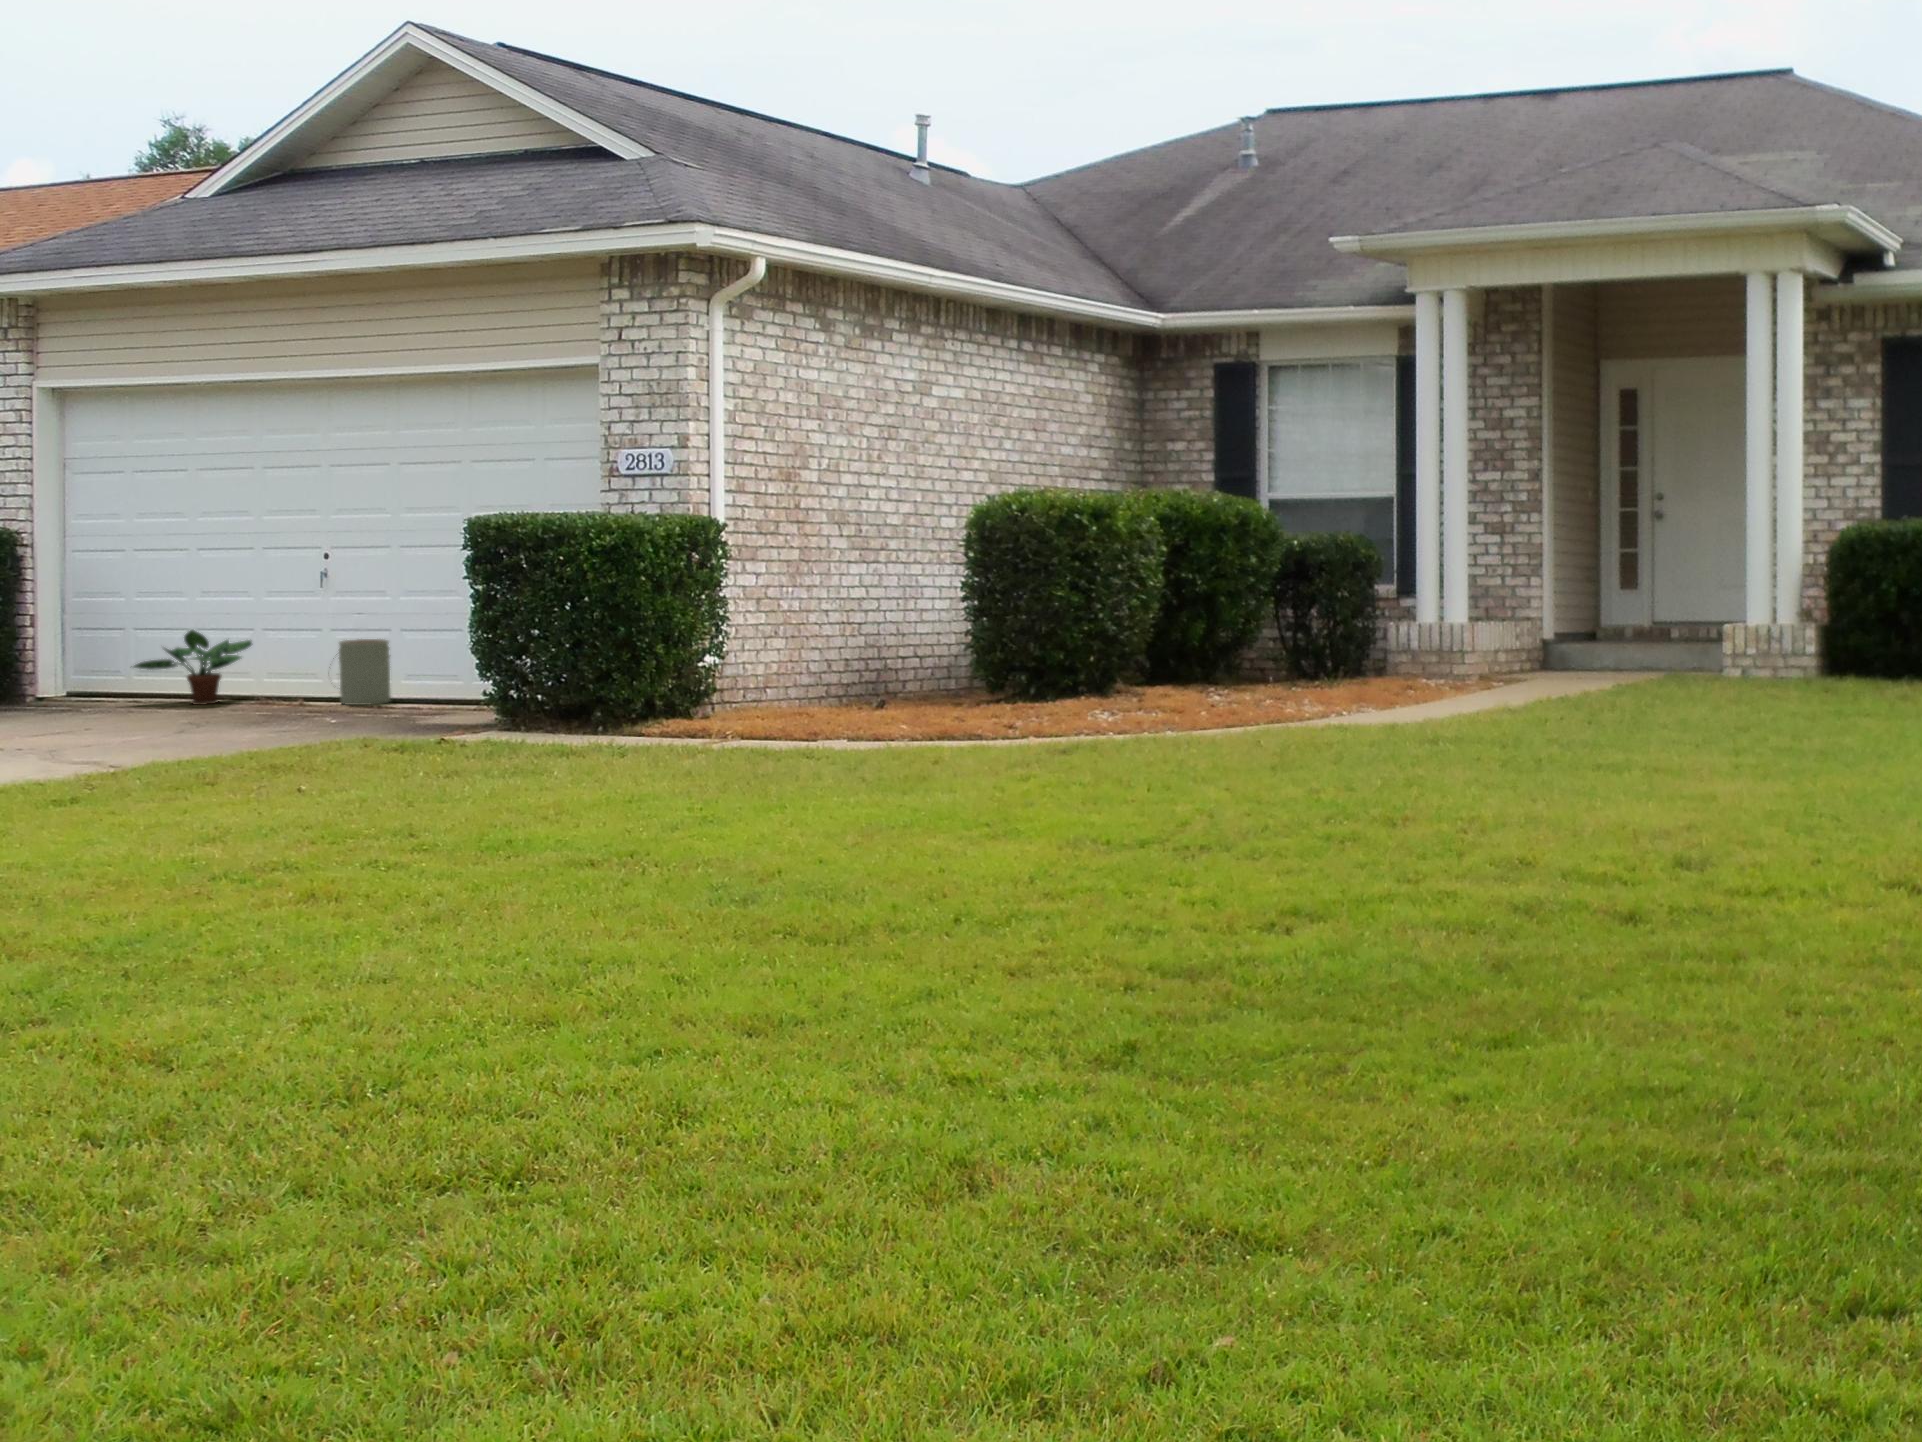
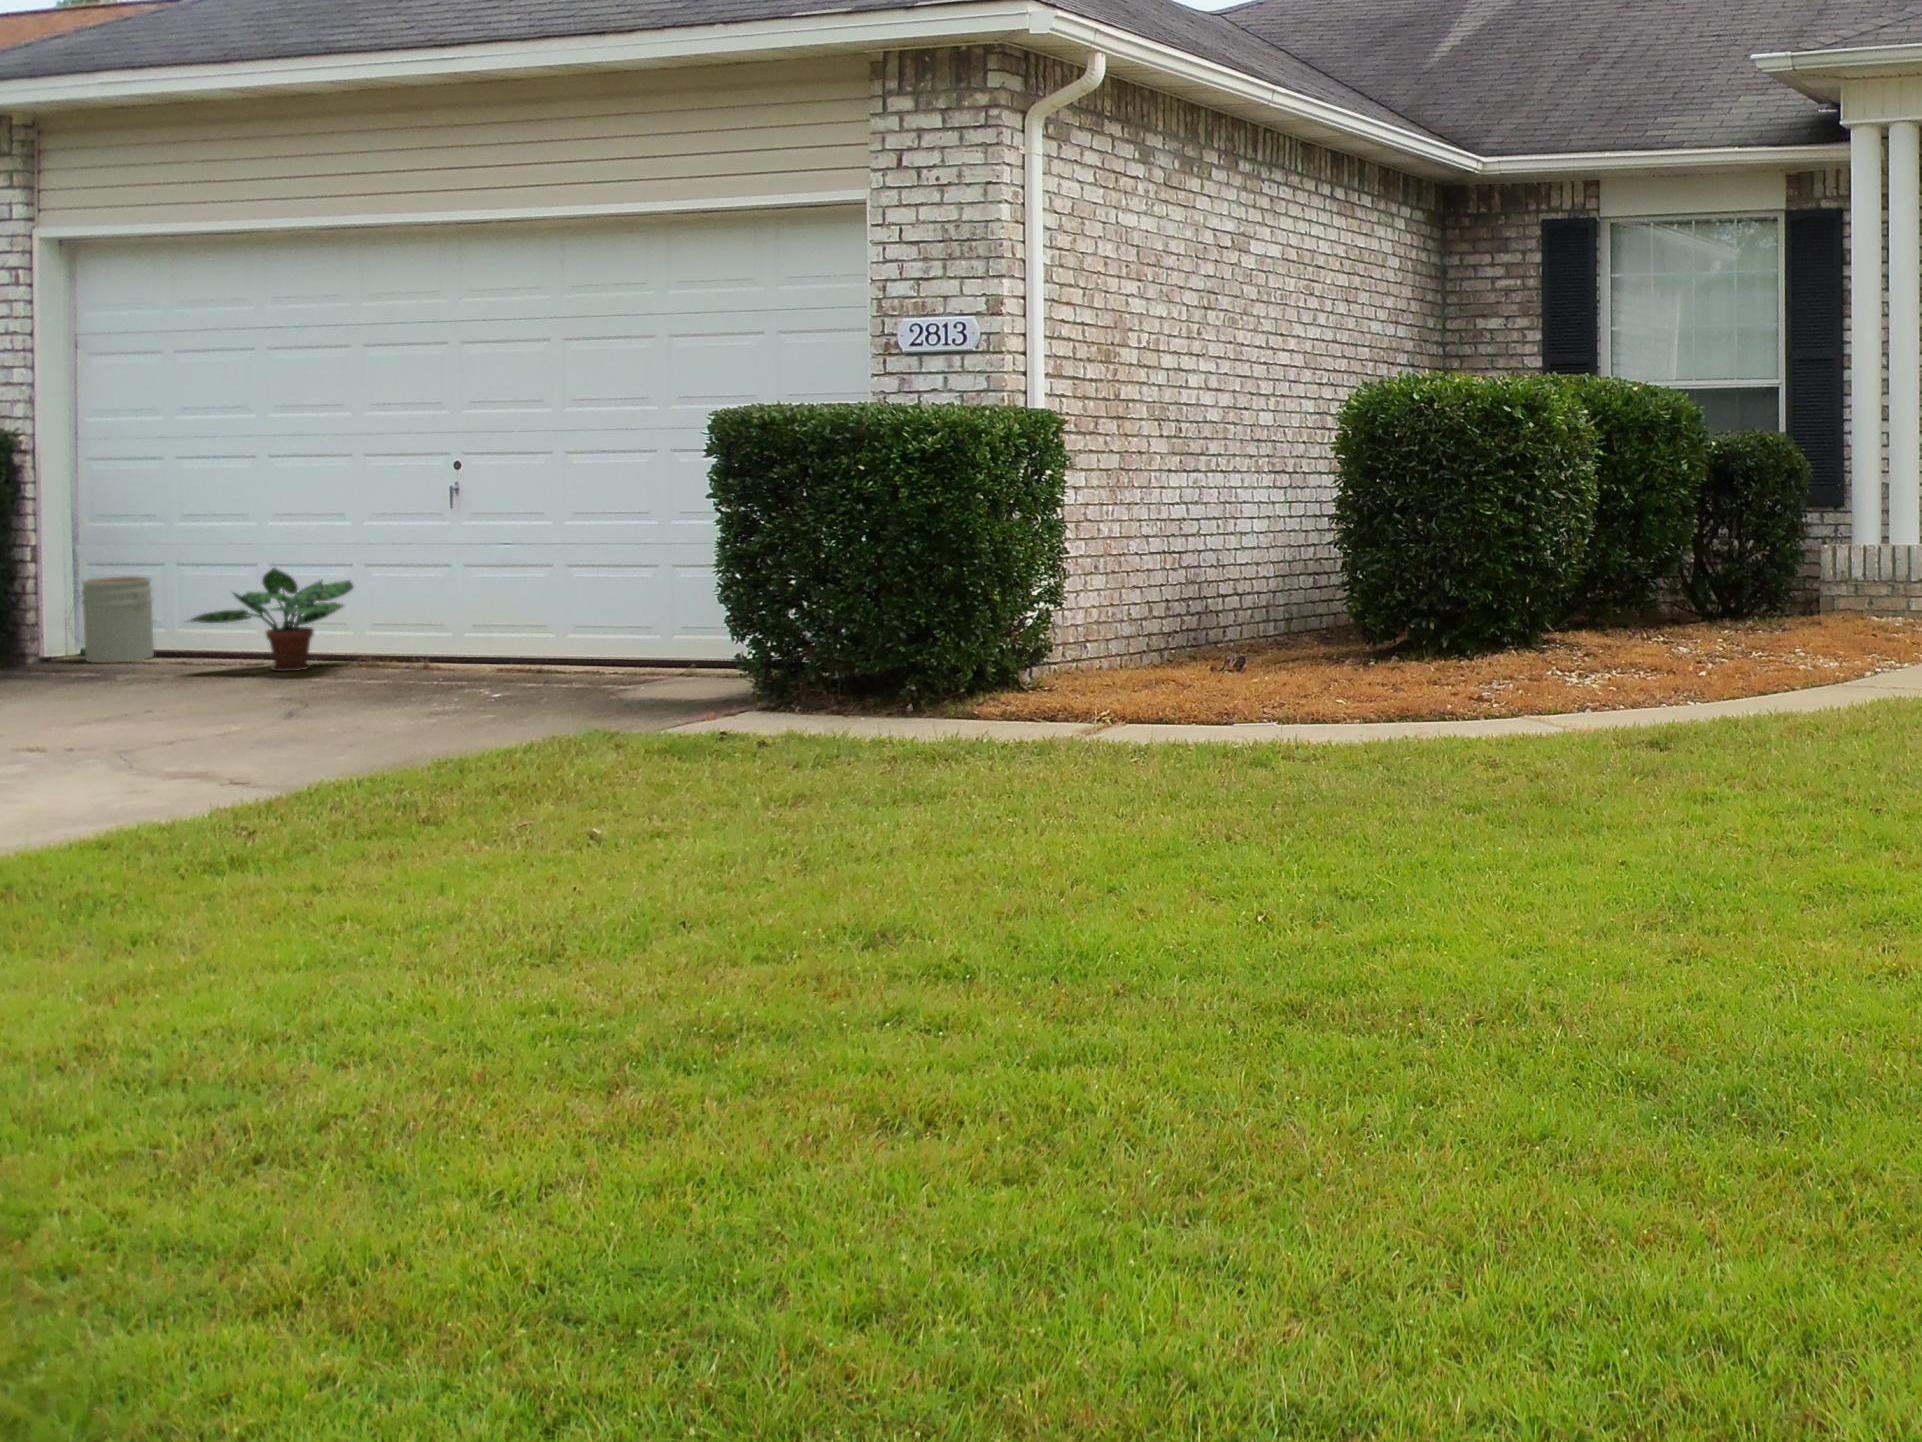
bucket: present [329,639,391,705] -> present [68,576,154,663]

